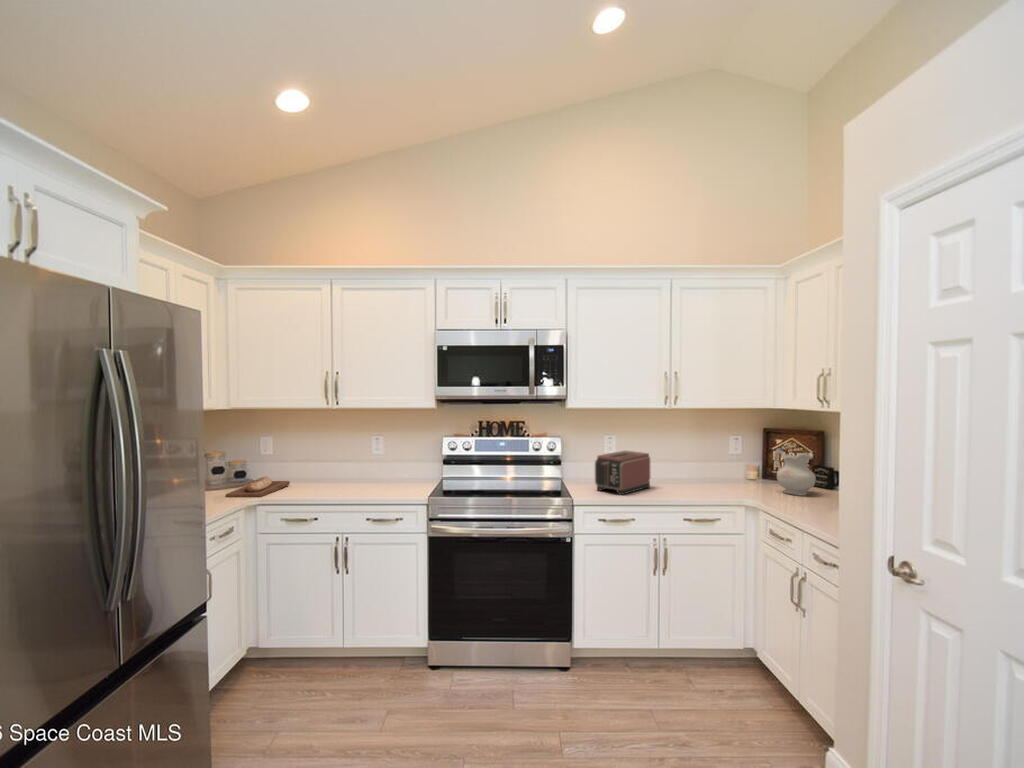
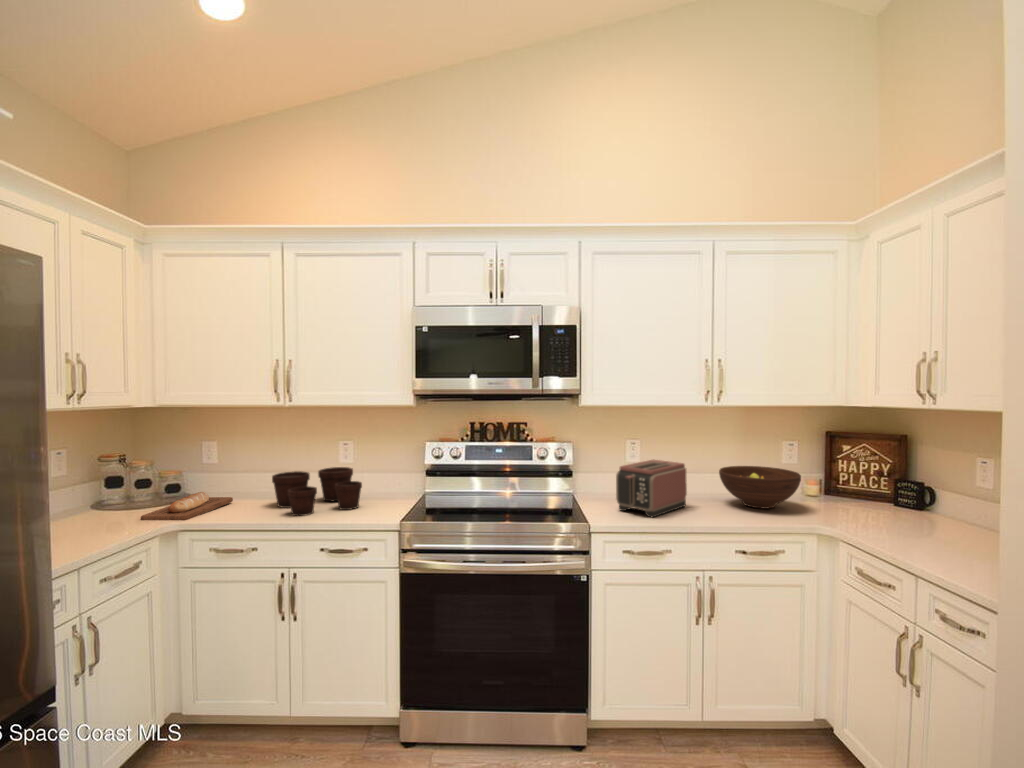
ceramic pitcher: present [774,448,816,496] -> none [846,457,905,520]
fruit bowl: none [677,456,739,489] -> present [719,466,801,509]
flower pot: none [322,457,394,495] -> present [272,467,362,516]

